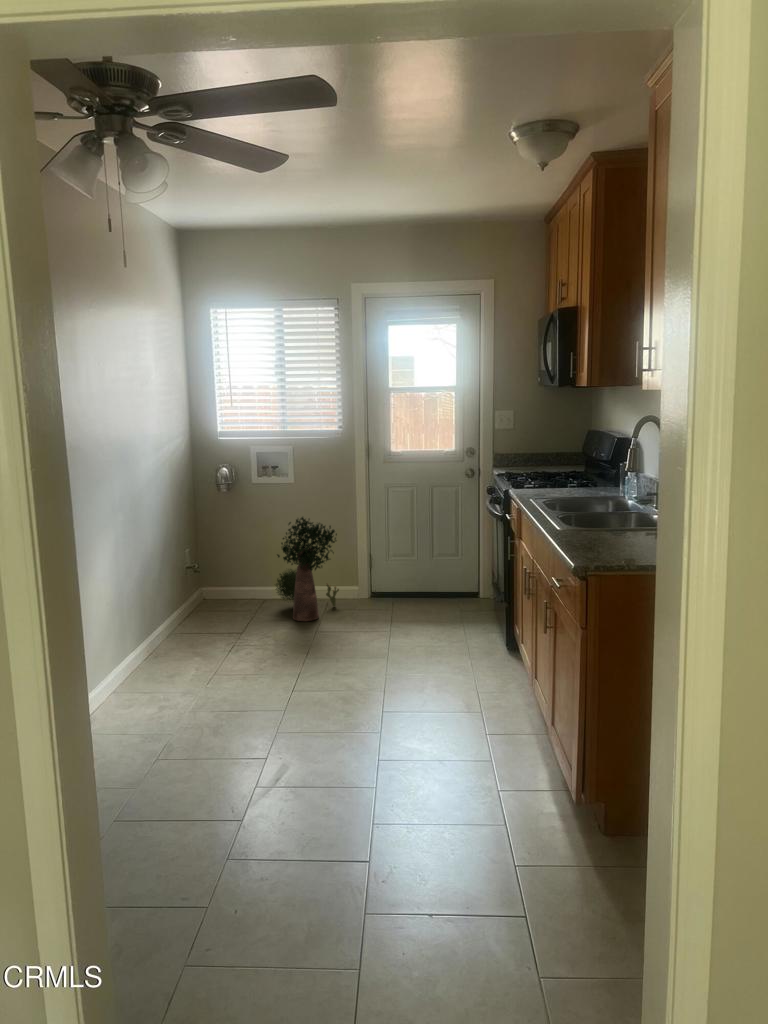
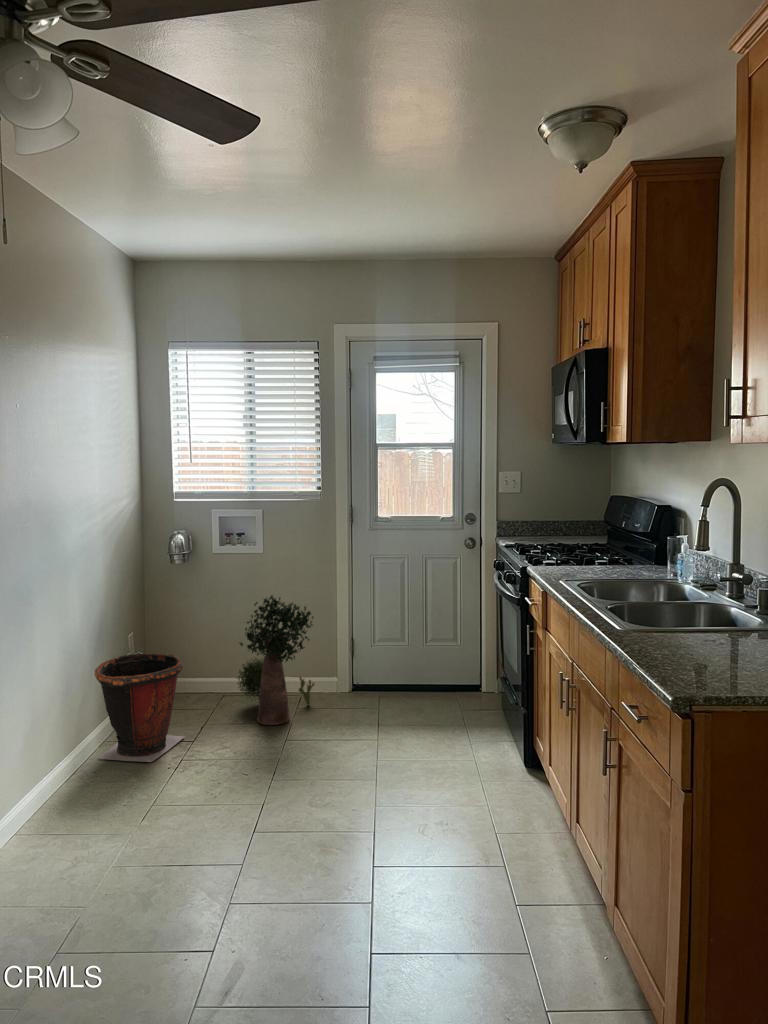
waste bin: none [162,558,235,647] -> present [94,654,184,762]

